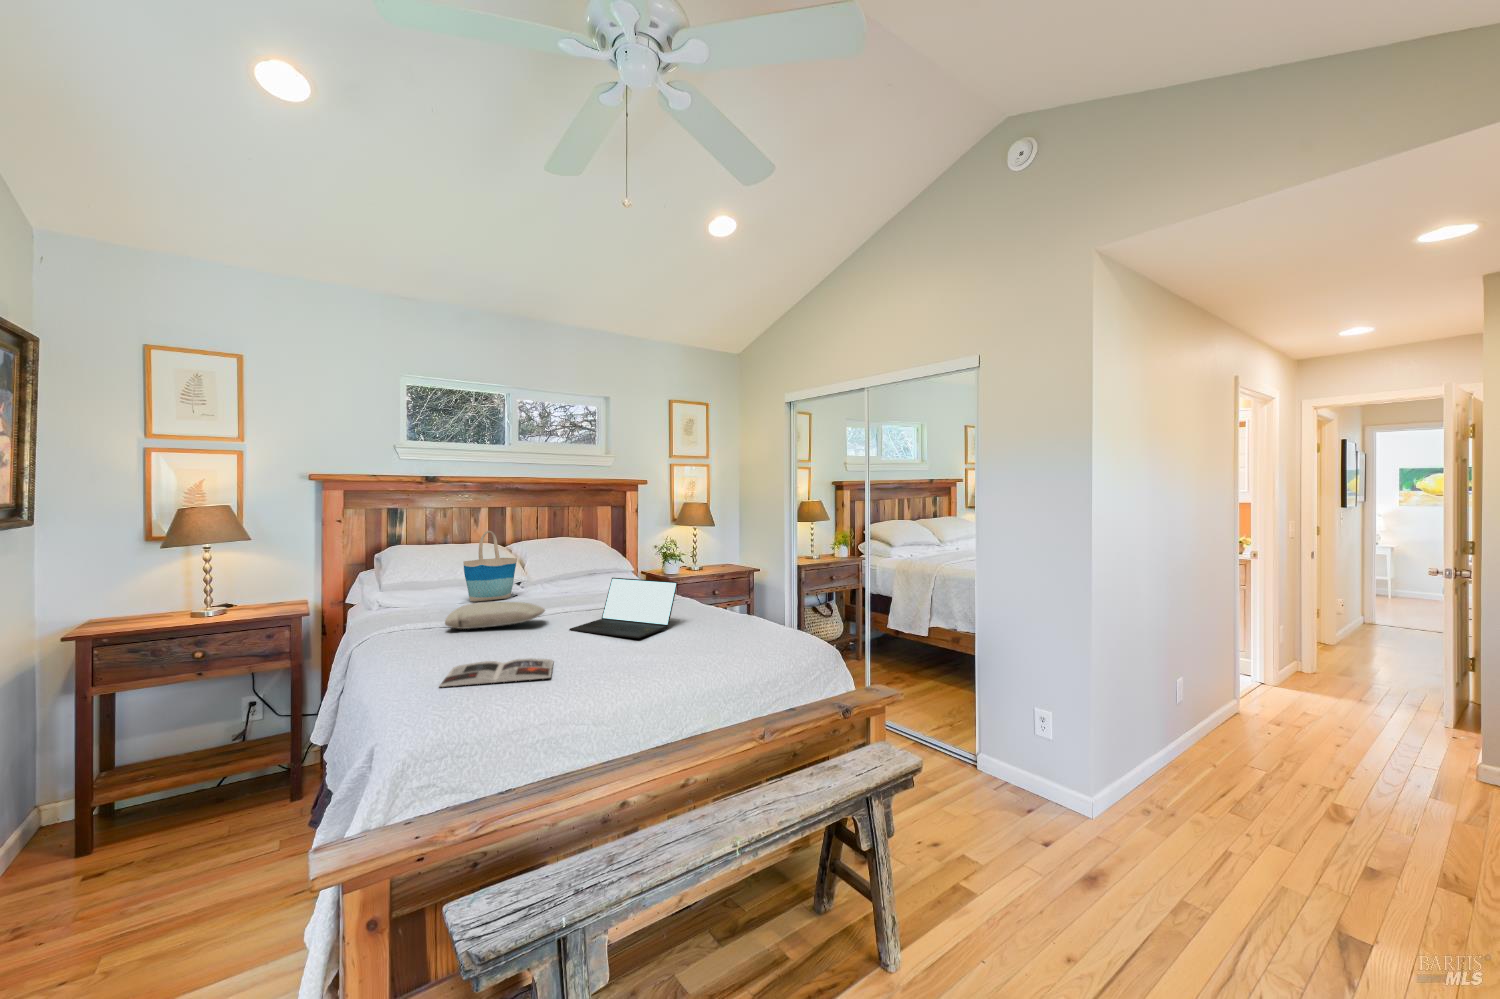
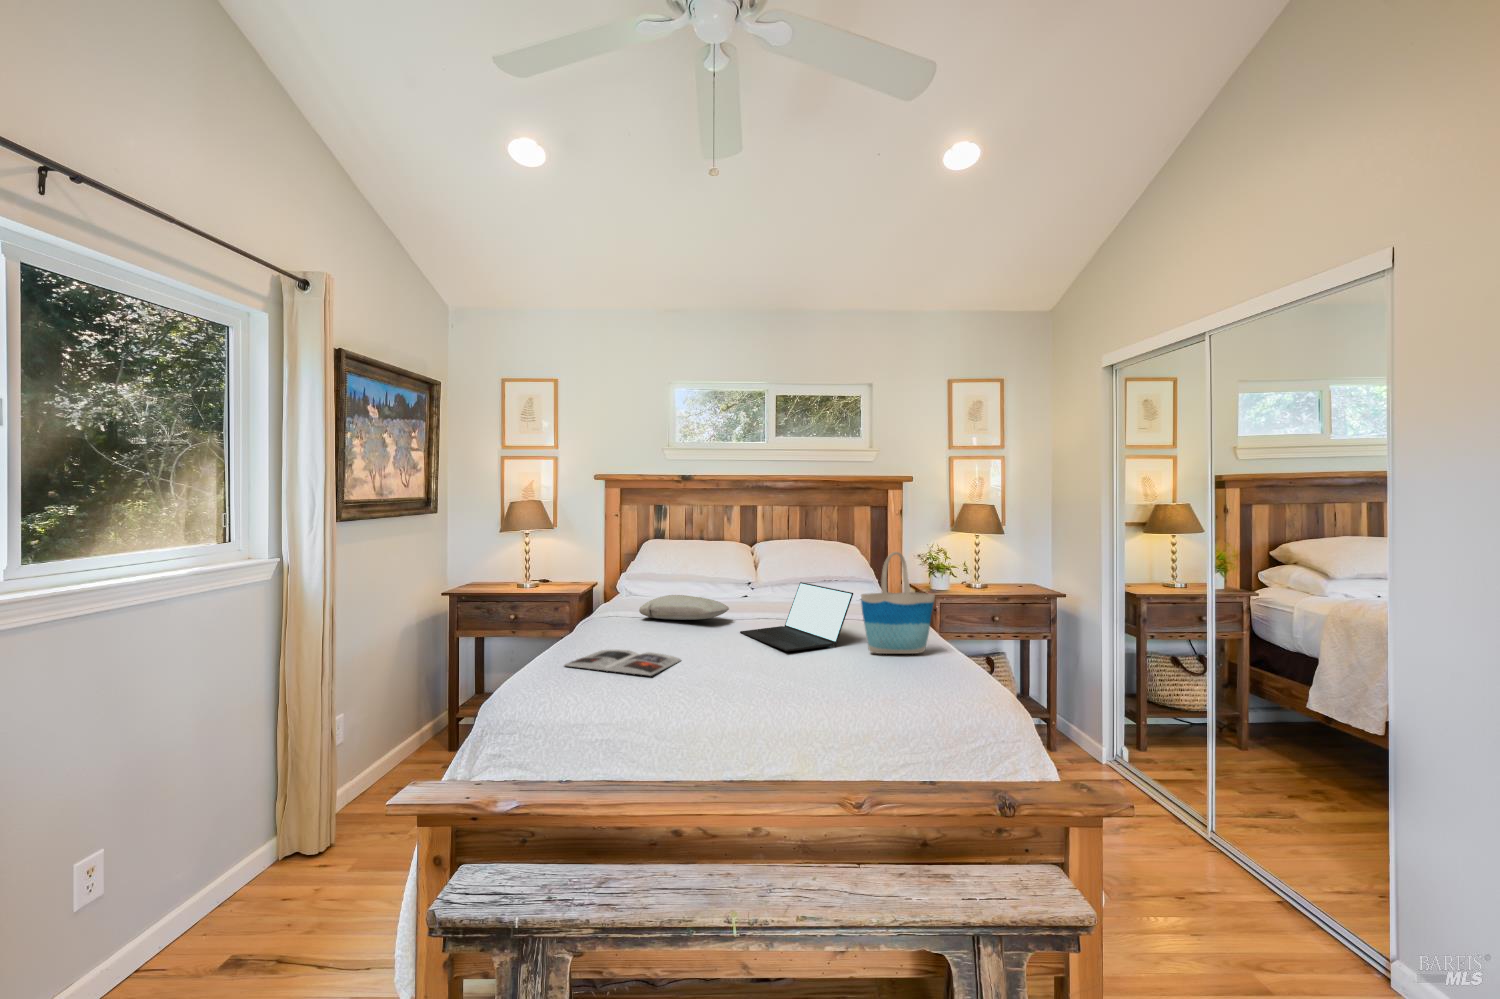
tote bag: present [463,531,517,602] -> present [861,552,935,654]

